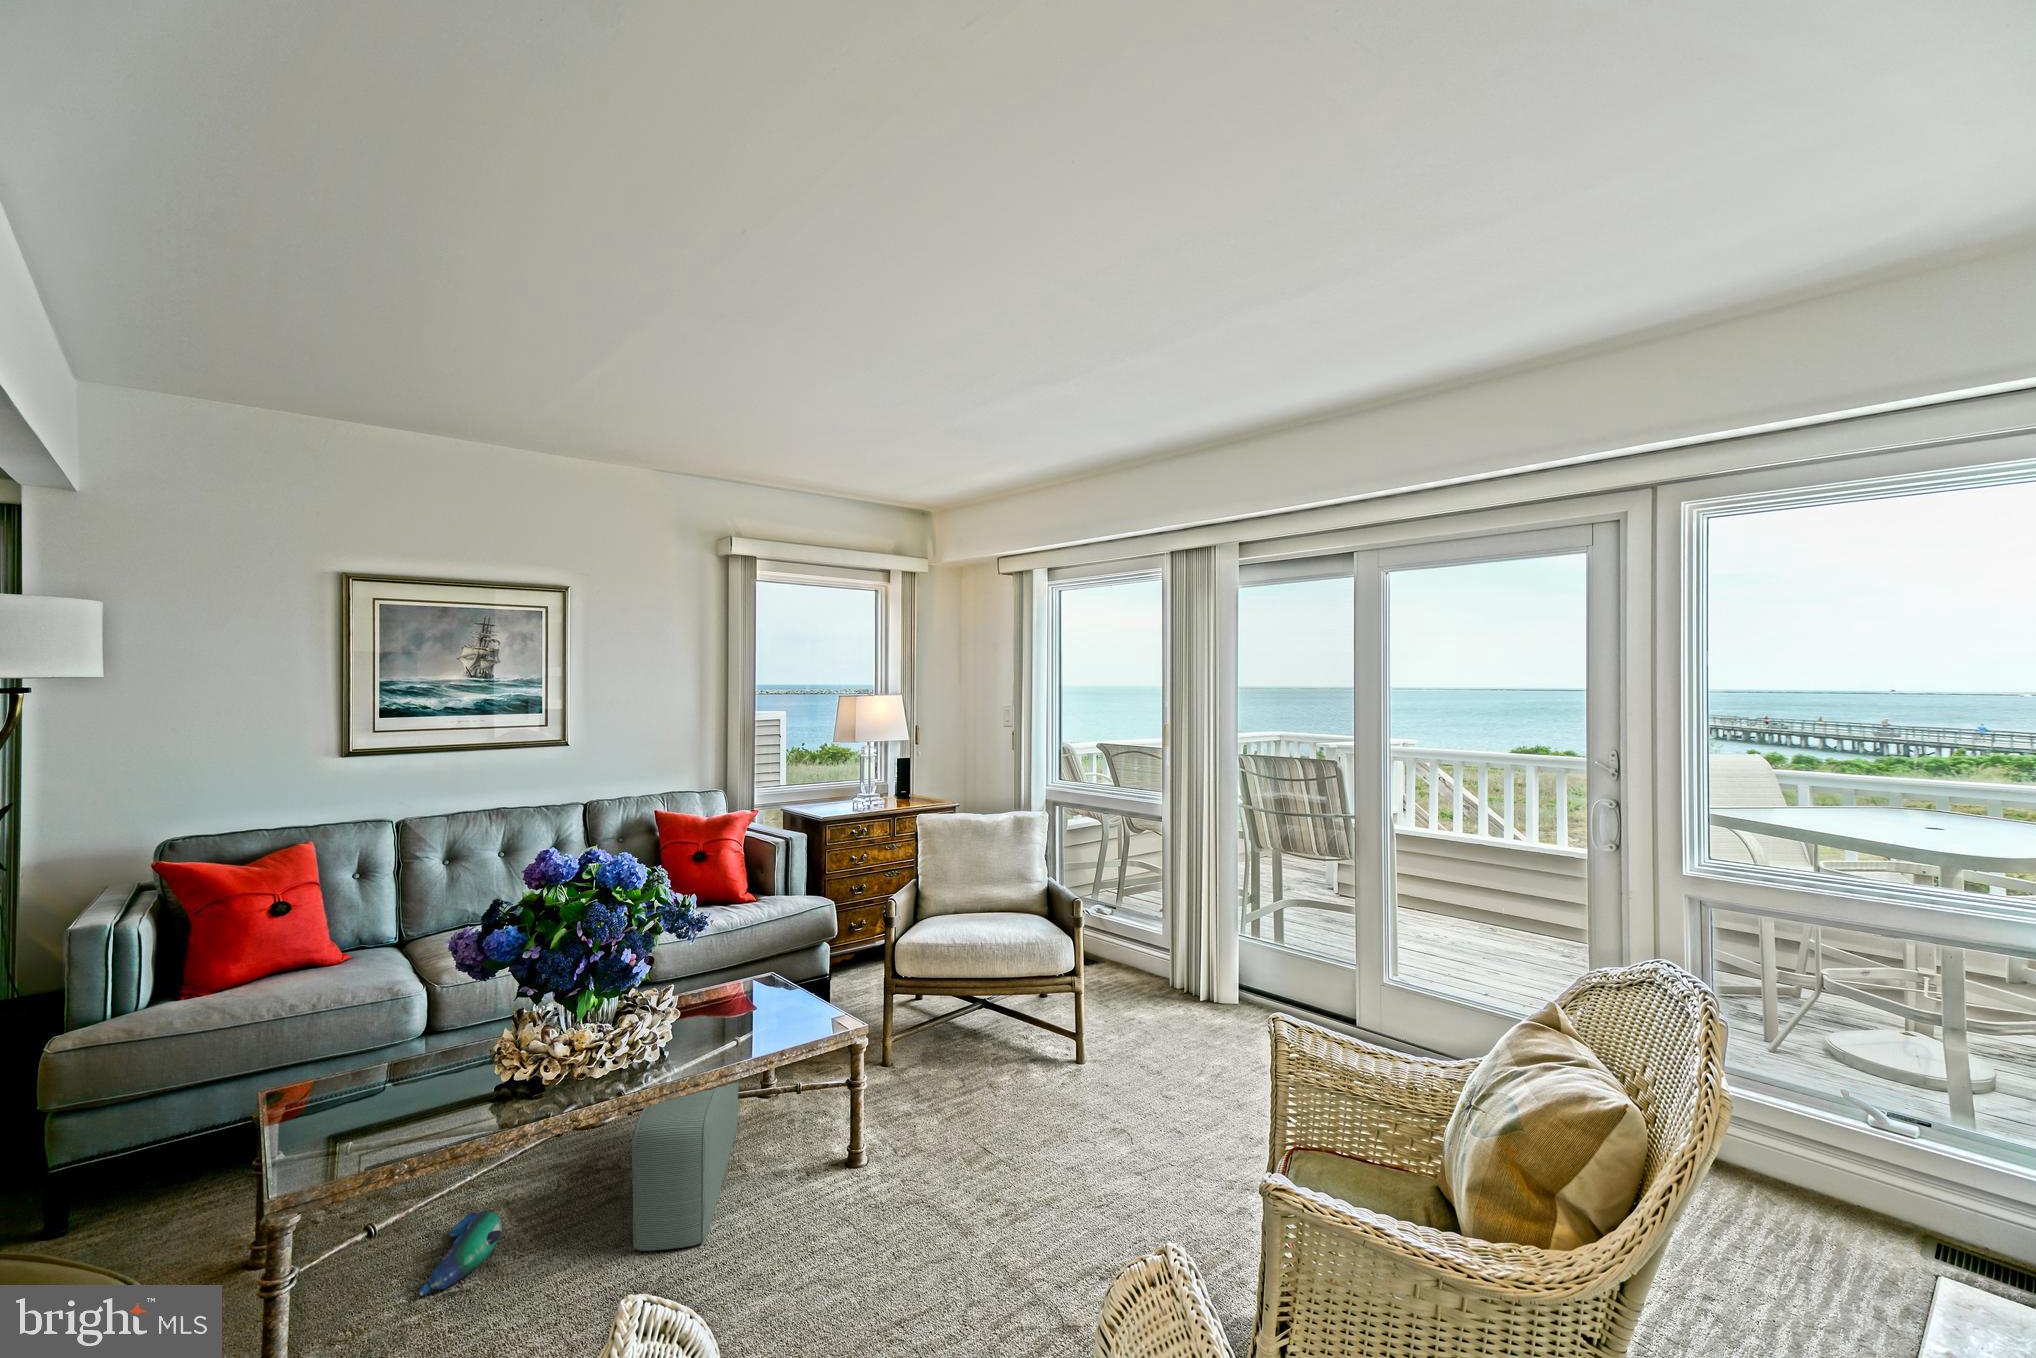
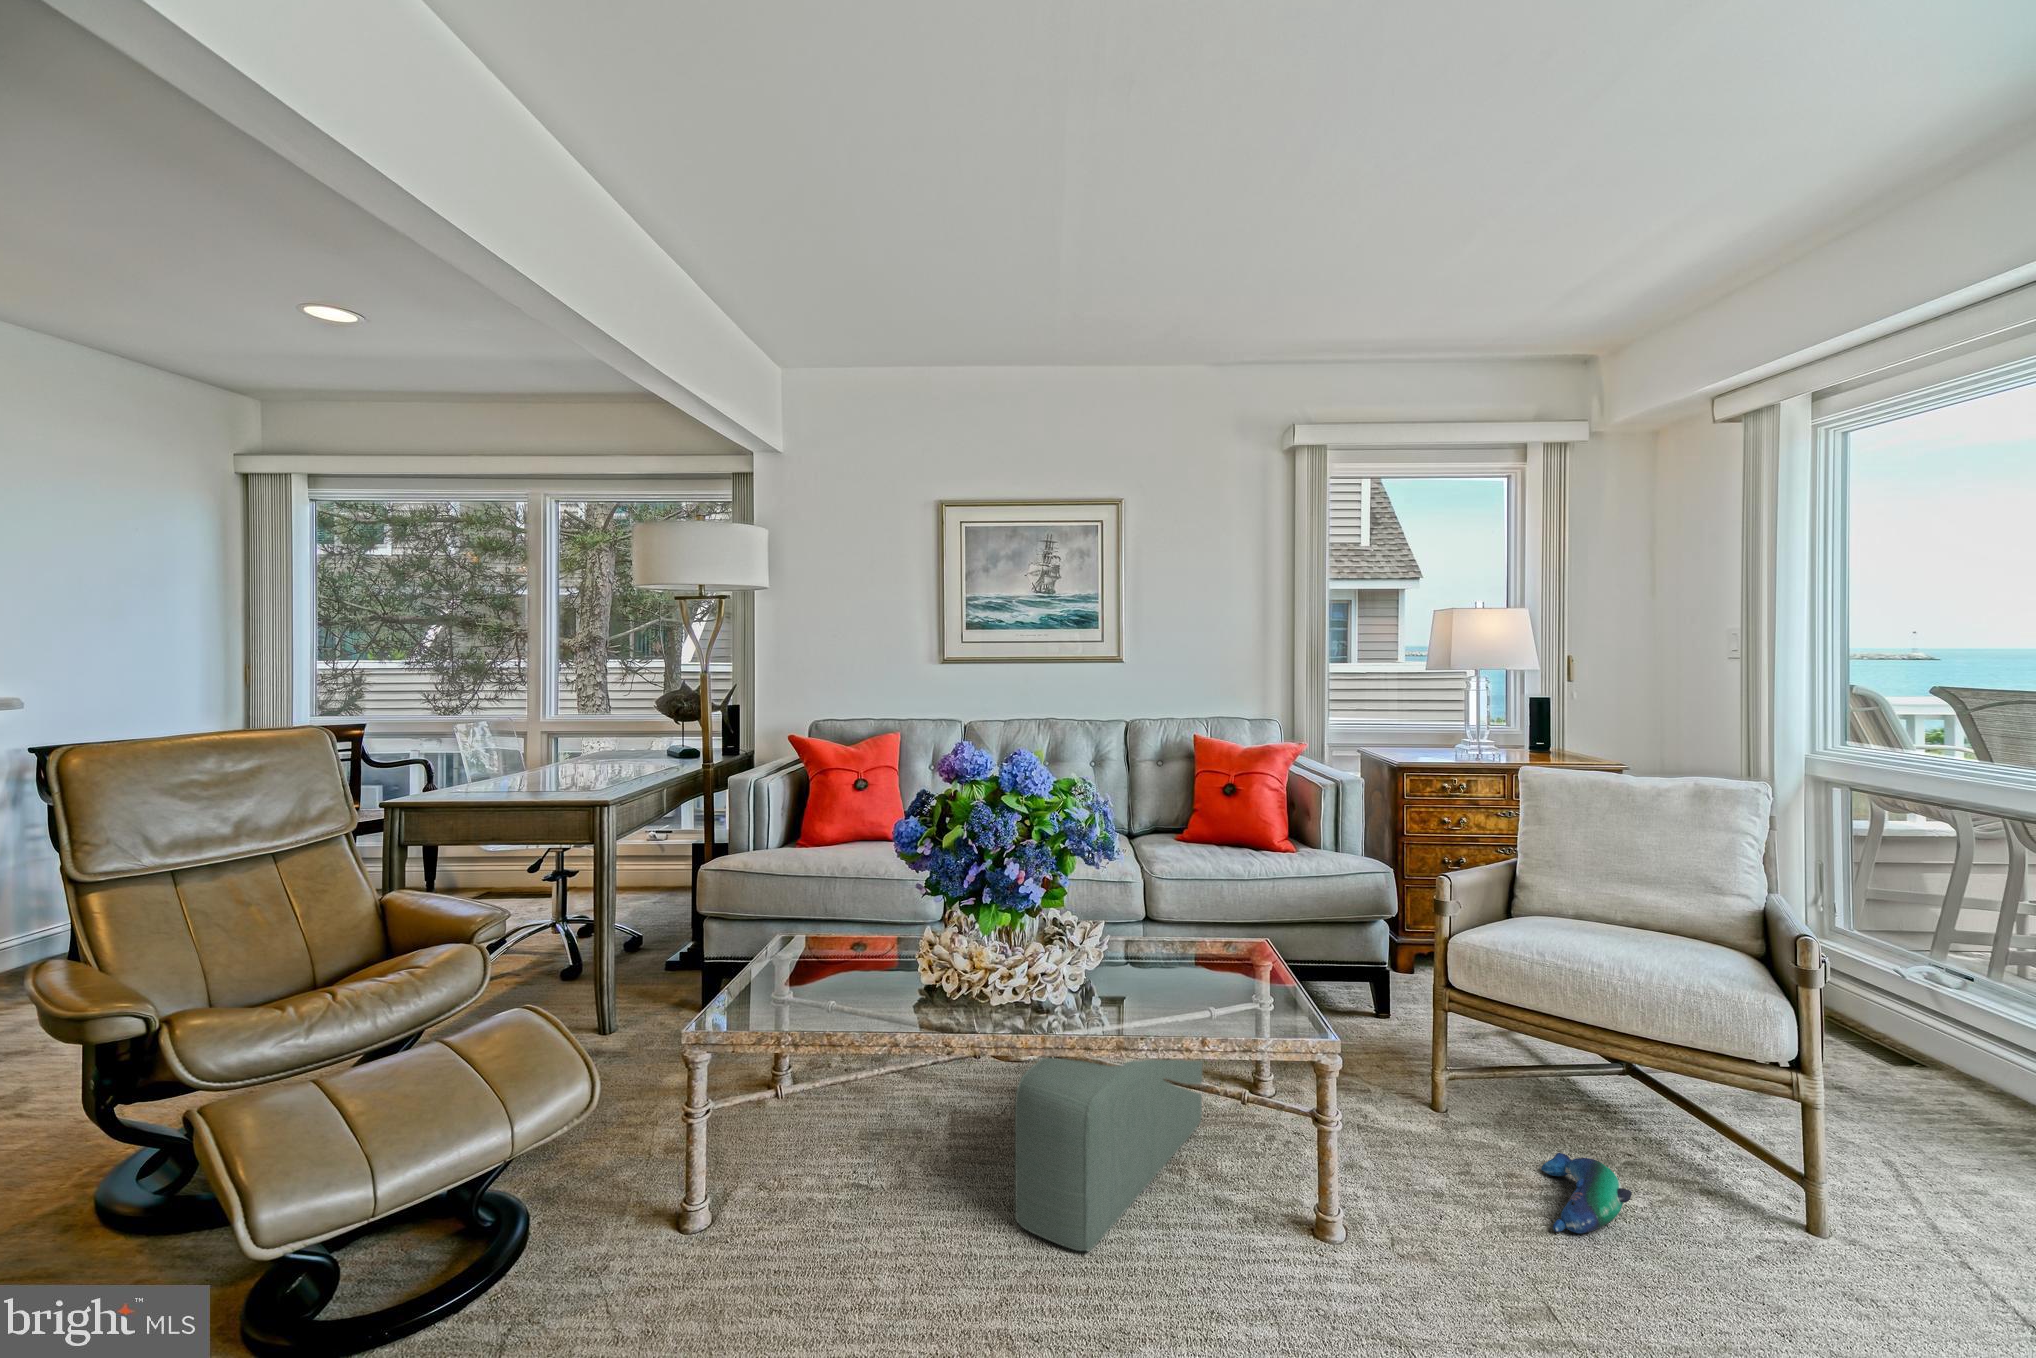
plush toy: present [418,1211,502,1296] -> present [1541,1153,1632,1233]

